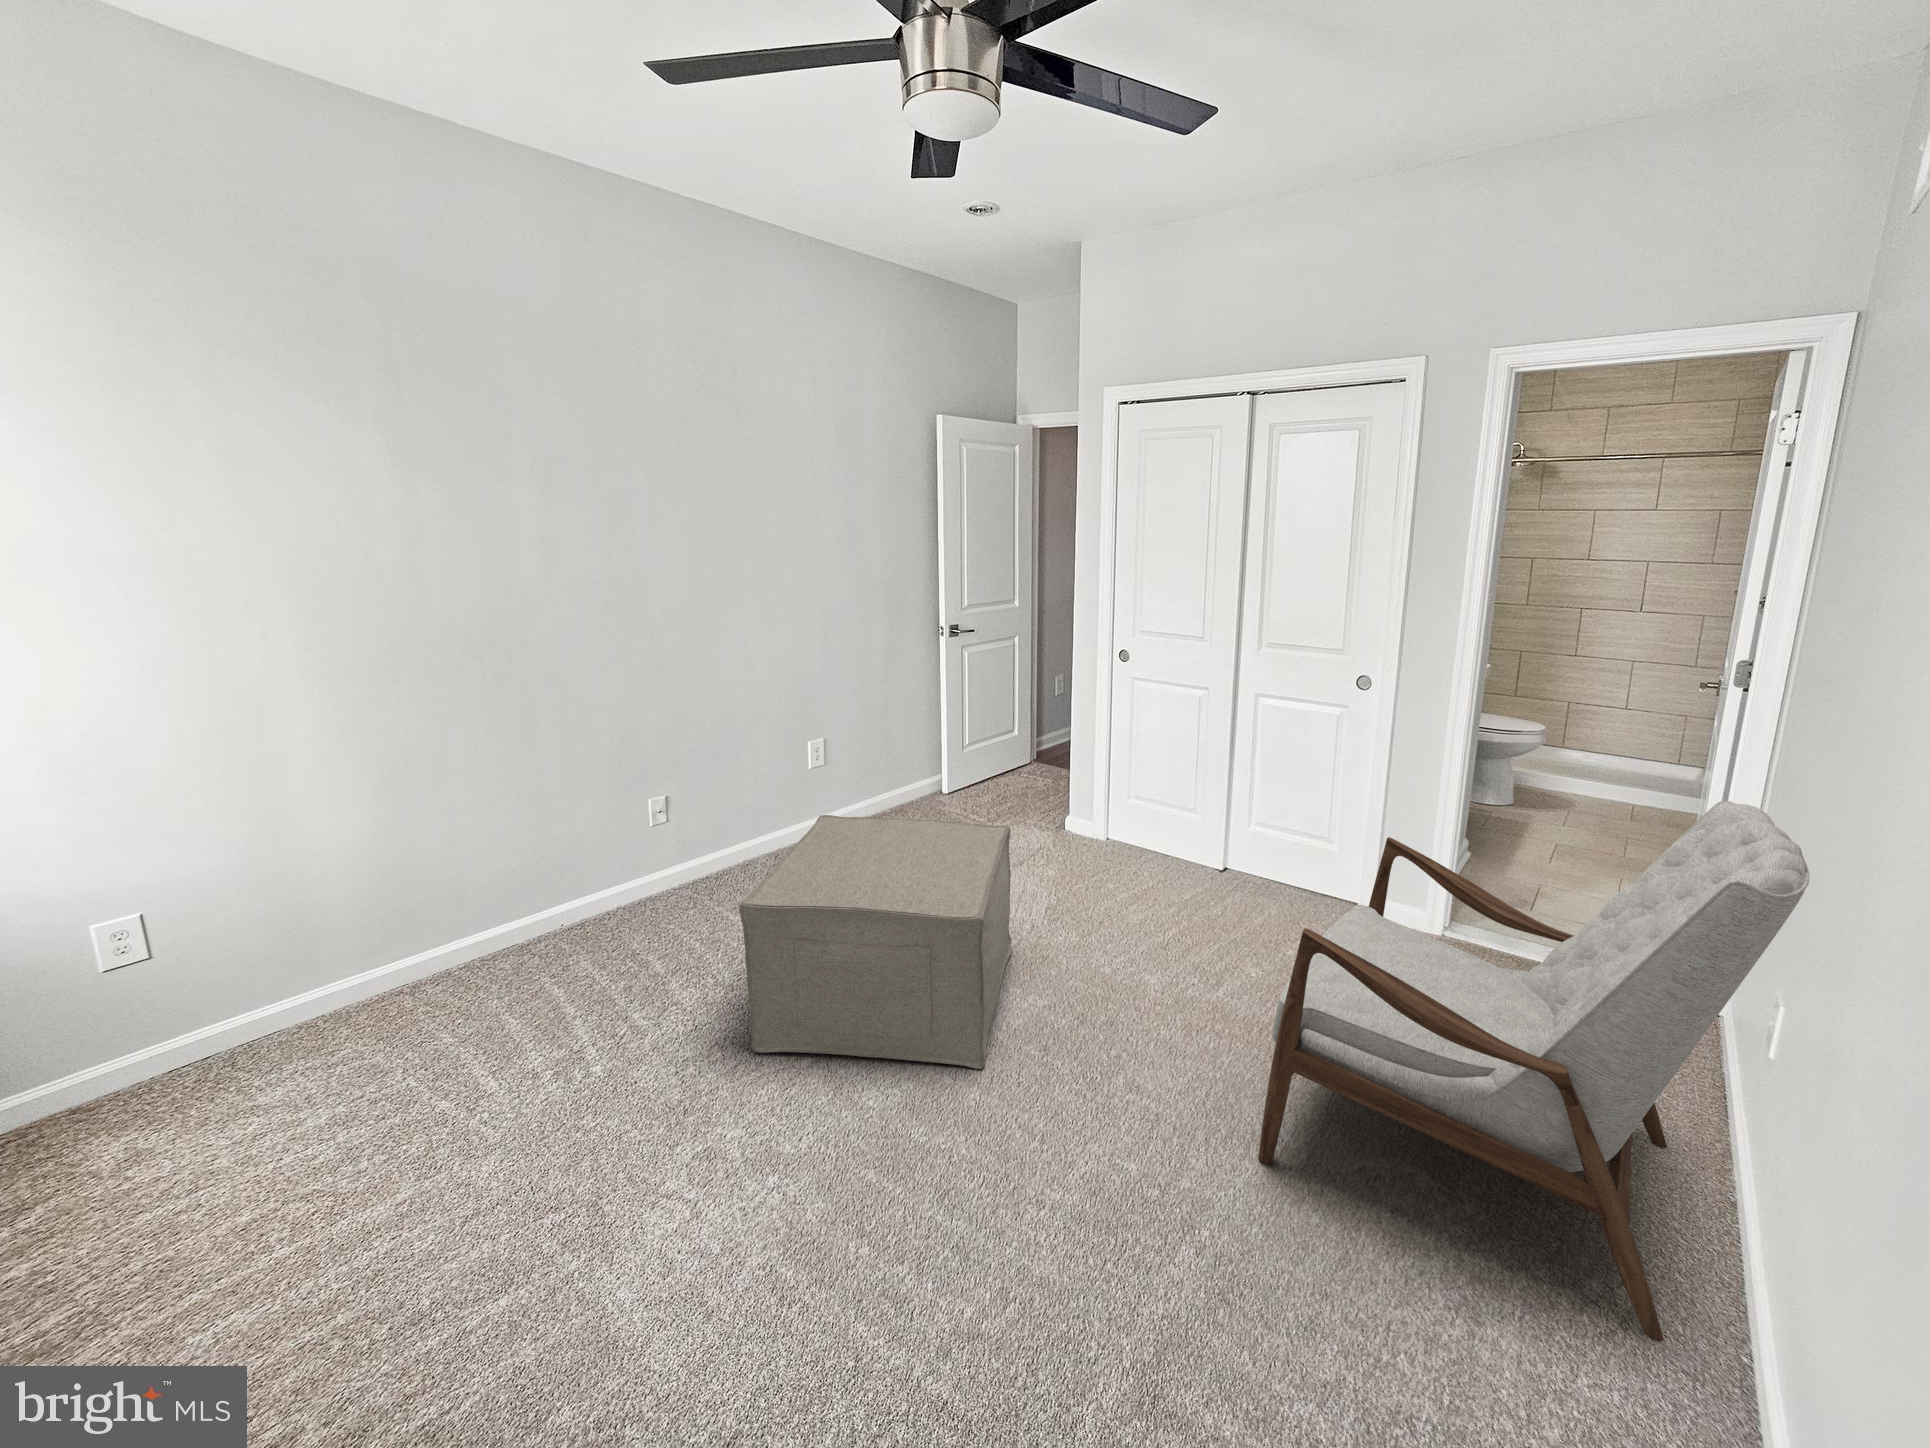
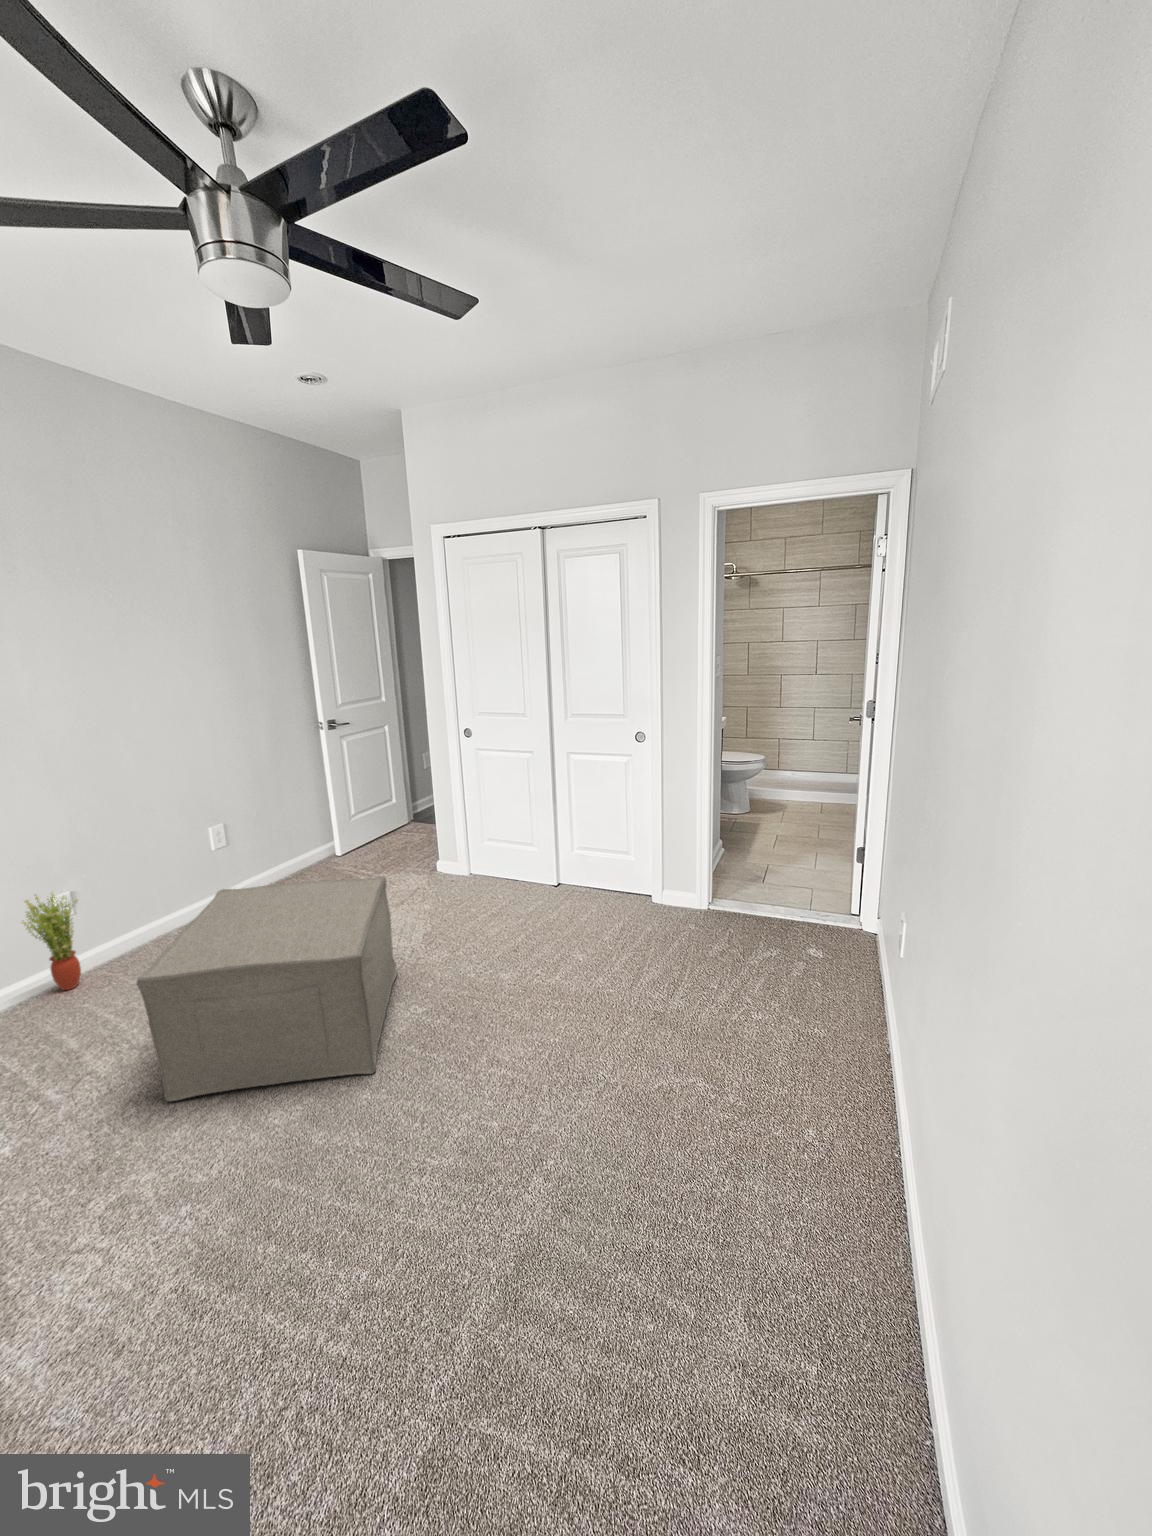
potted plant: none [620,792,674,906] -> present [22,895,81,990]
armchair: present [1258,801,1809,1341] -> none [586,799,903,1158]

